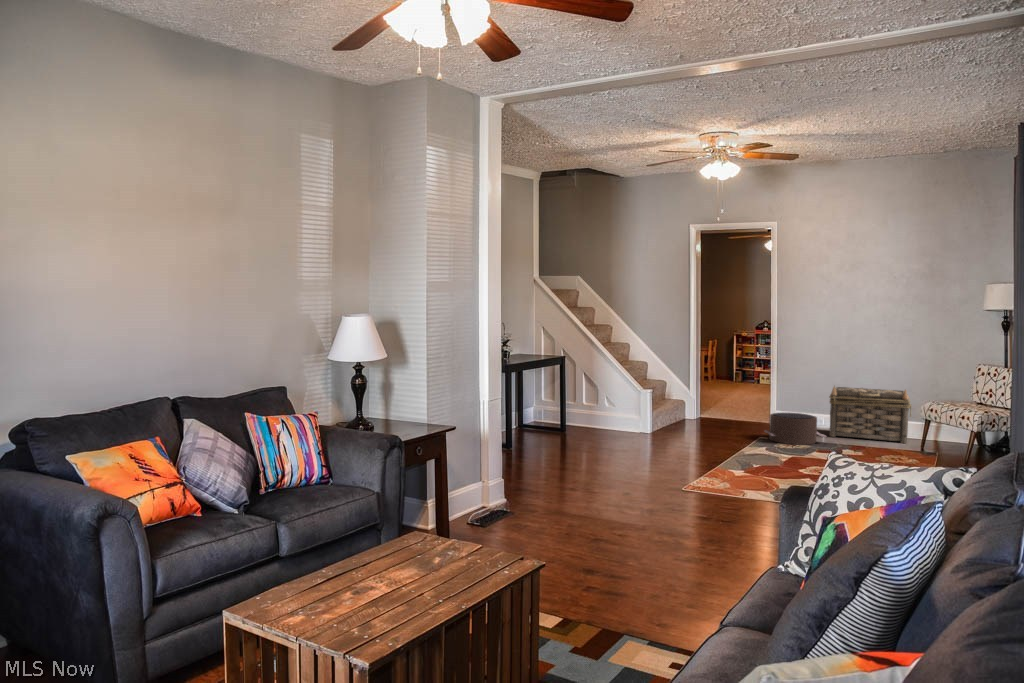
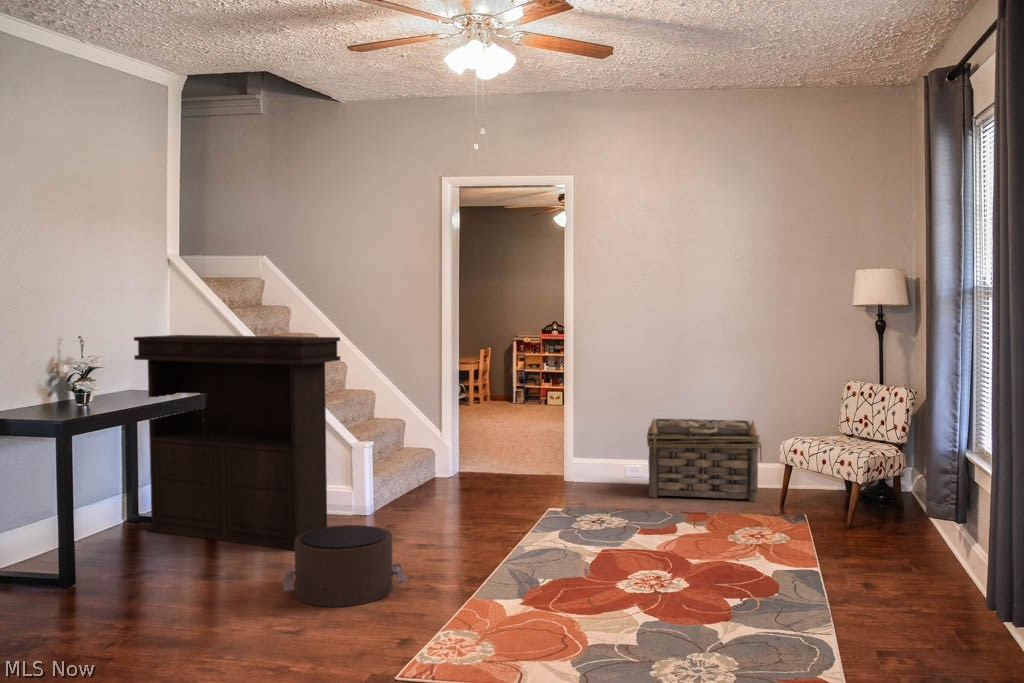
console table: none [522,323,638,445] -> present [134,335,340,550]
pouf: present [764,413,826,445] -> present [283,525,407,607]

